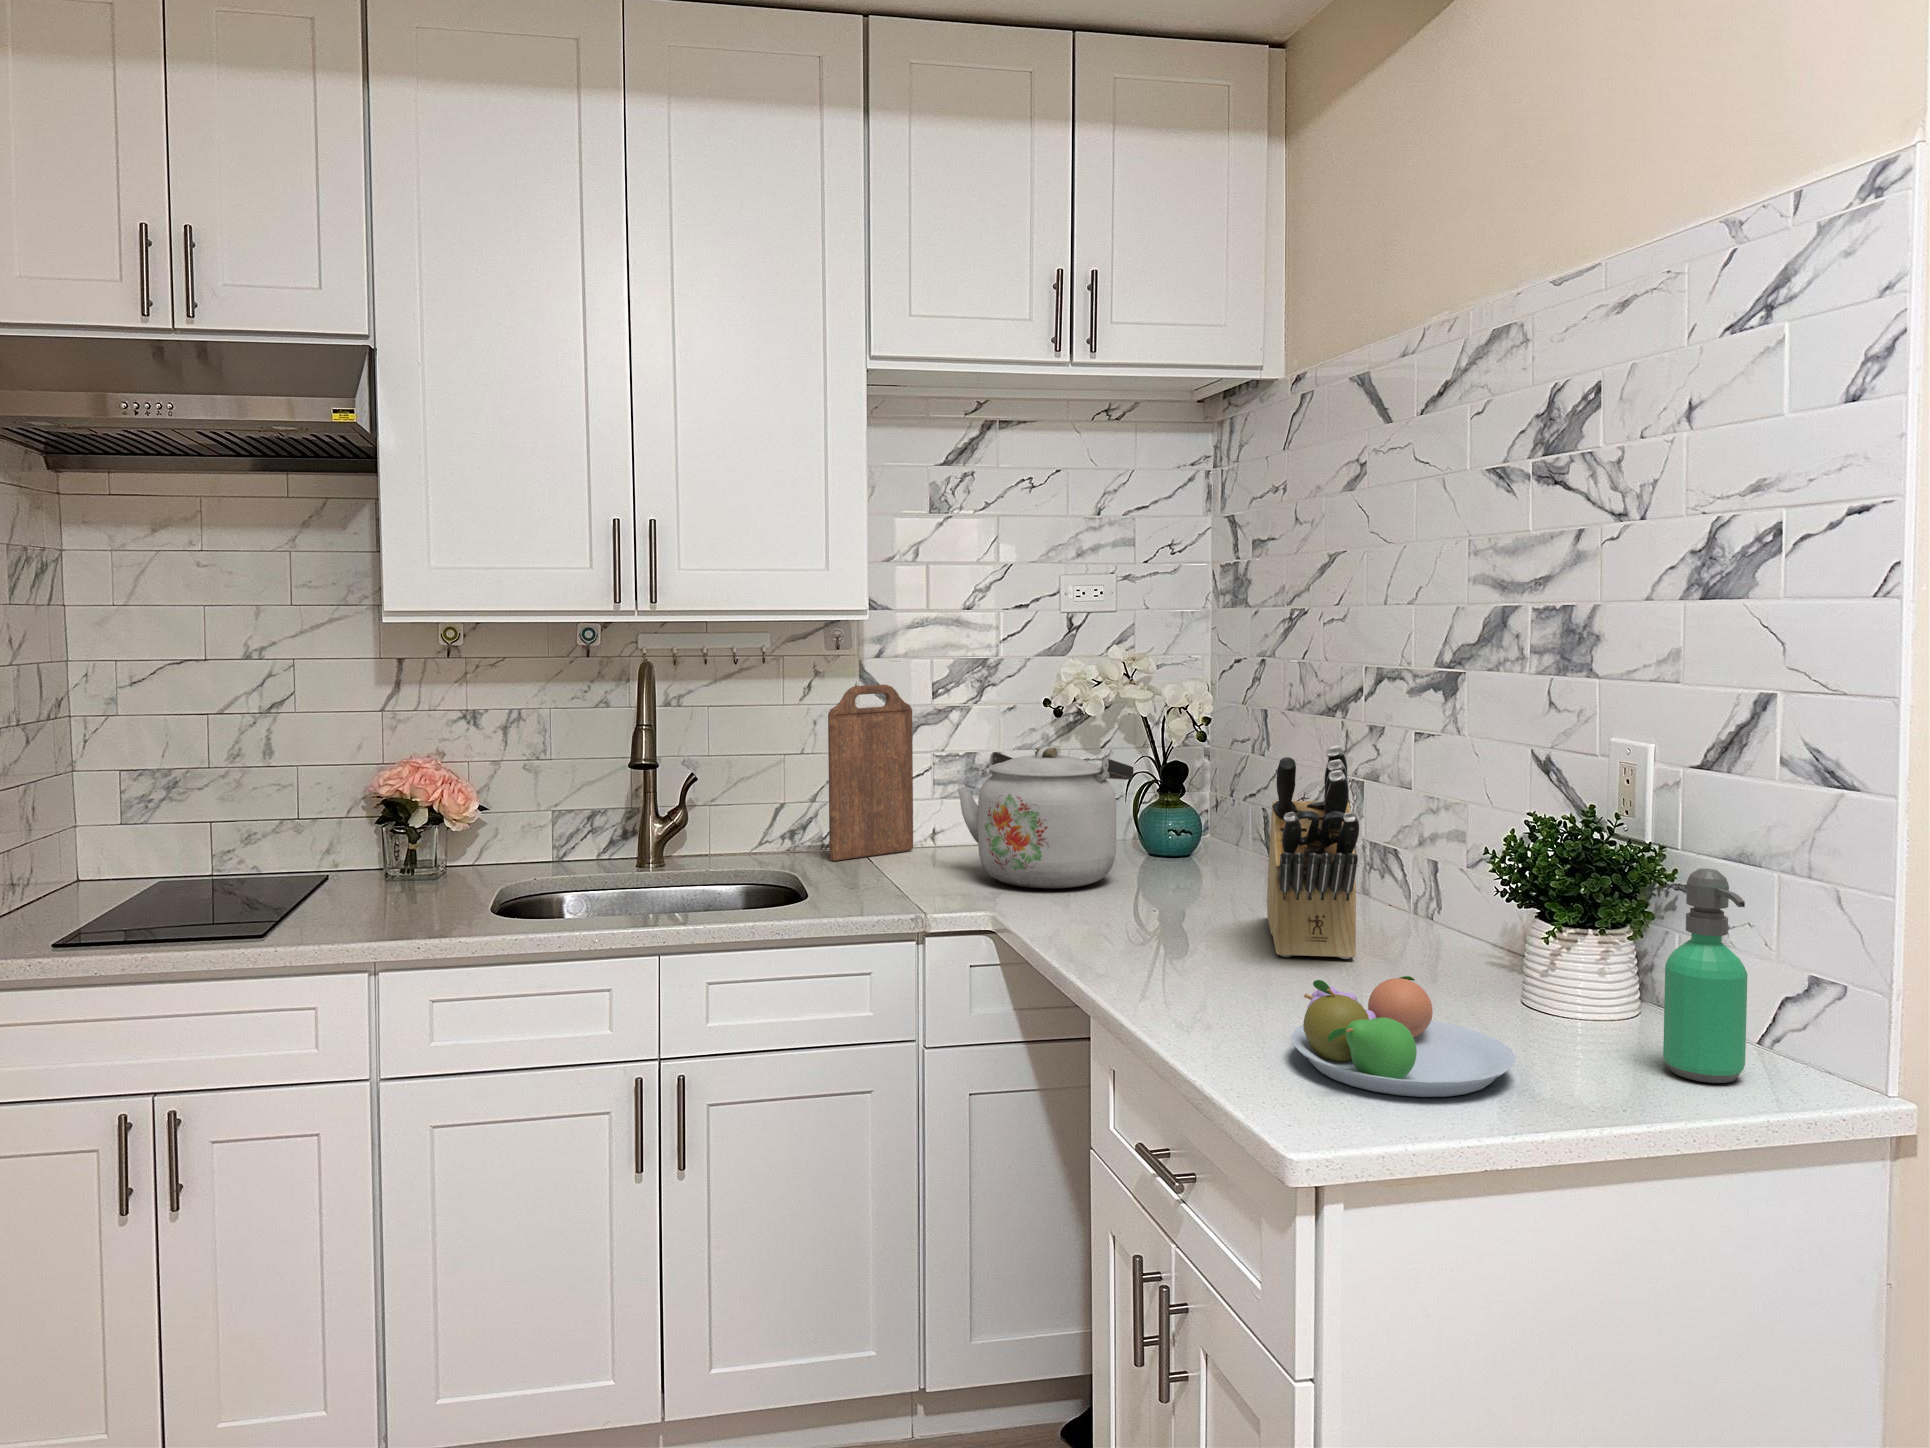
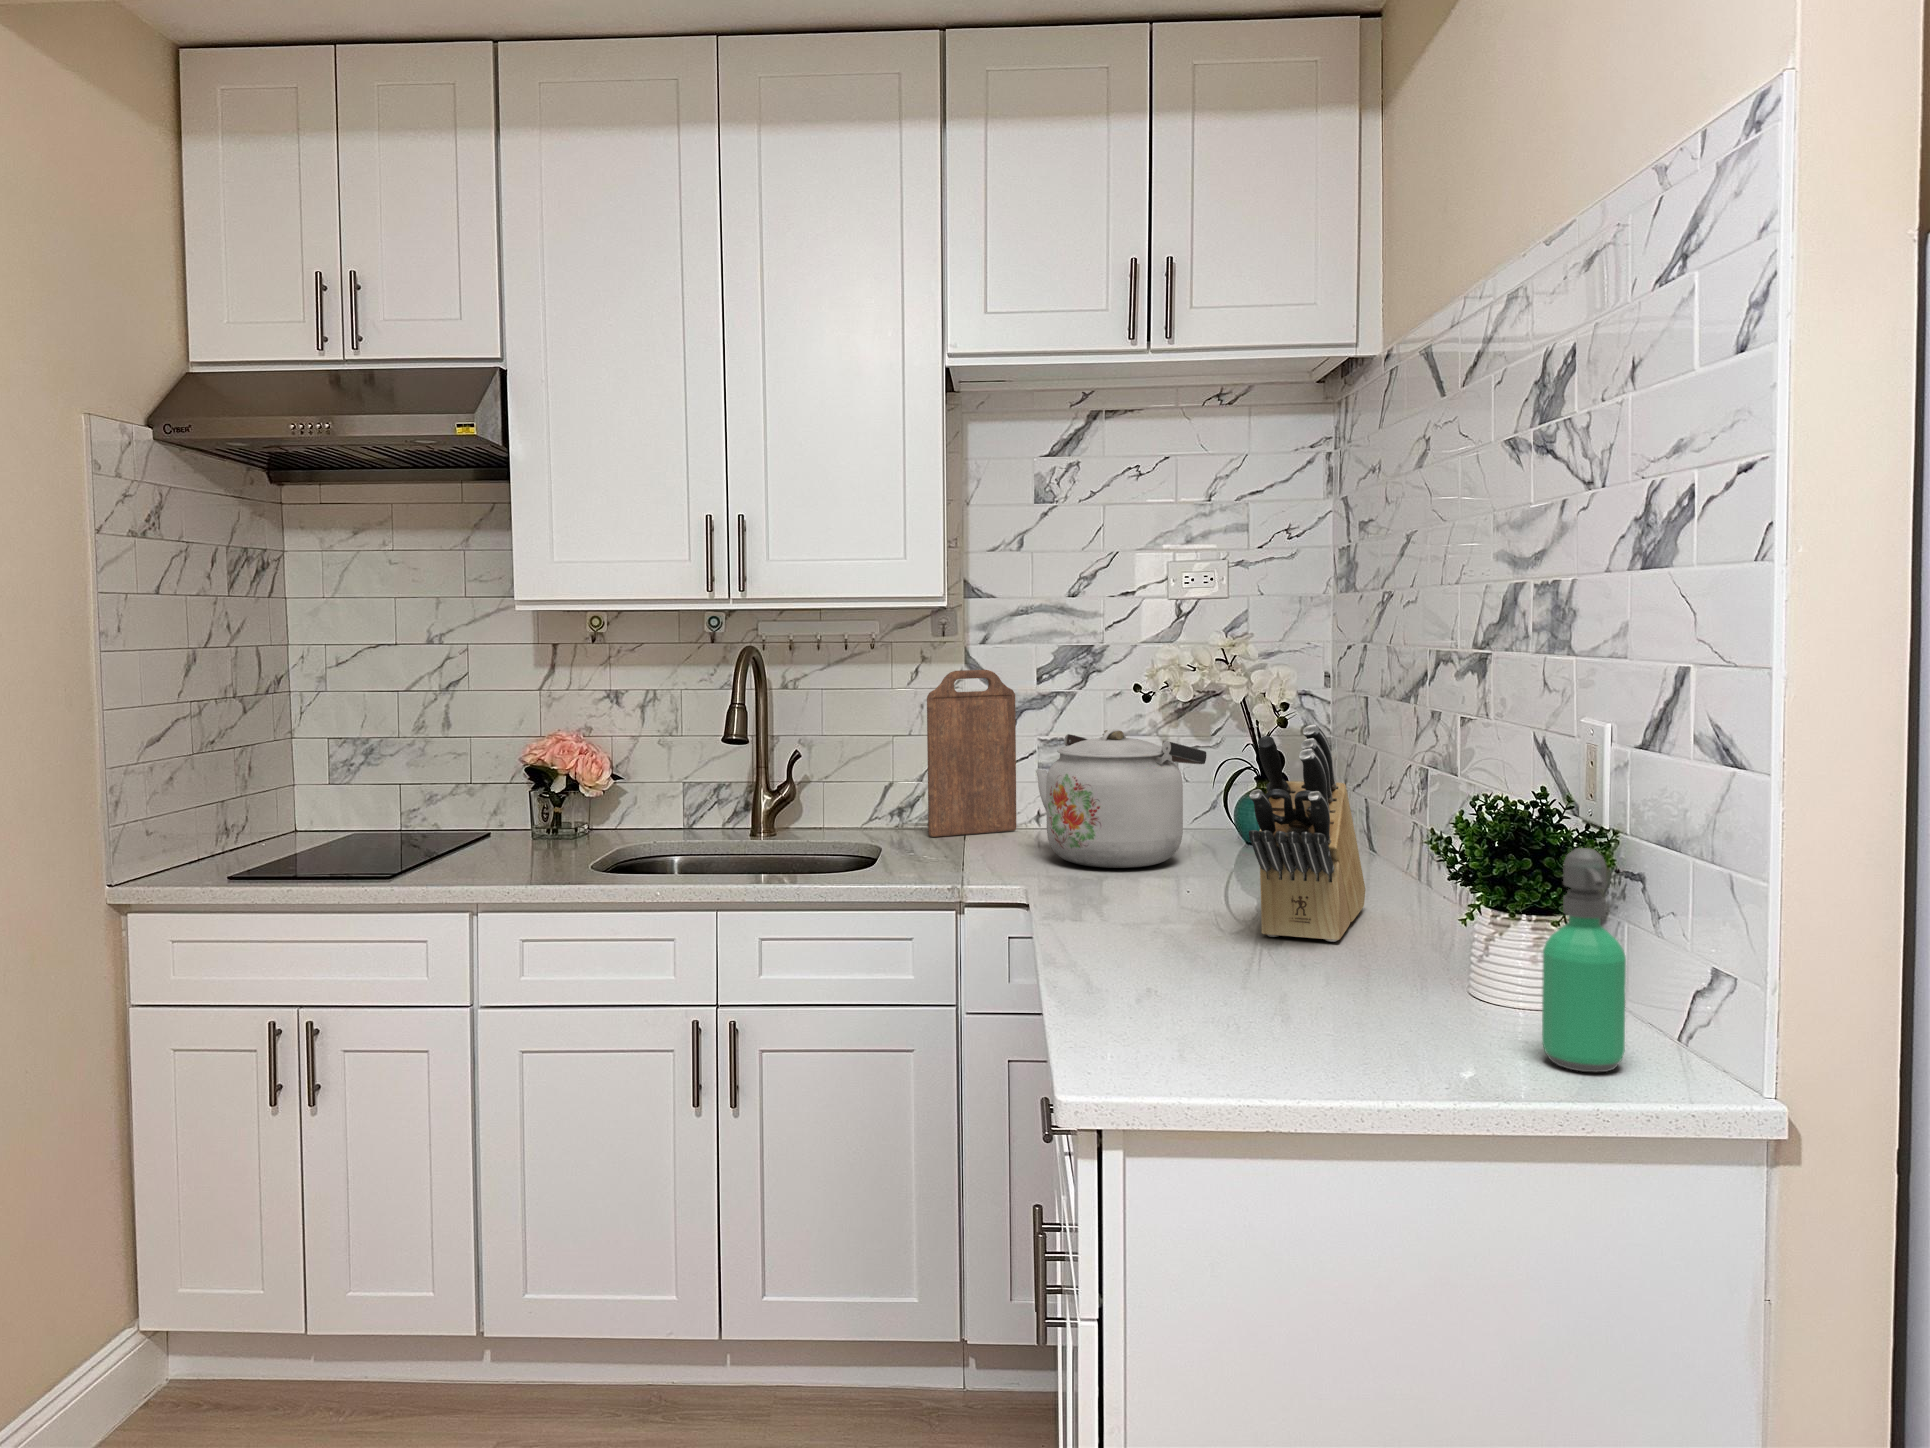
fruit bowl: present [1291,976,1516,1097] -> none [1159,945,1377,1062]

